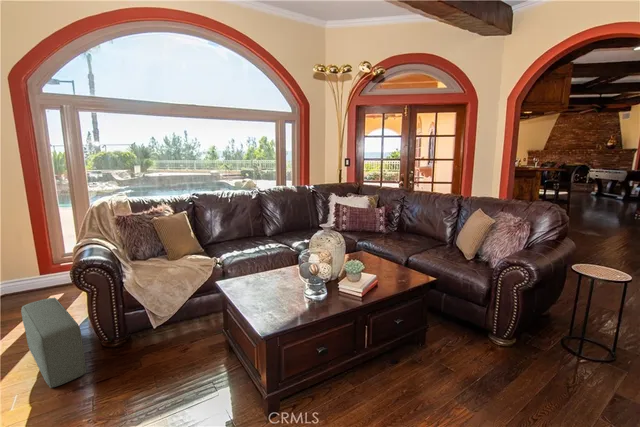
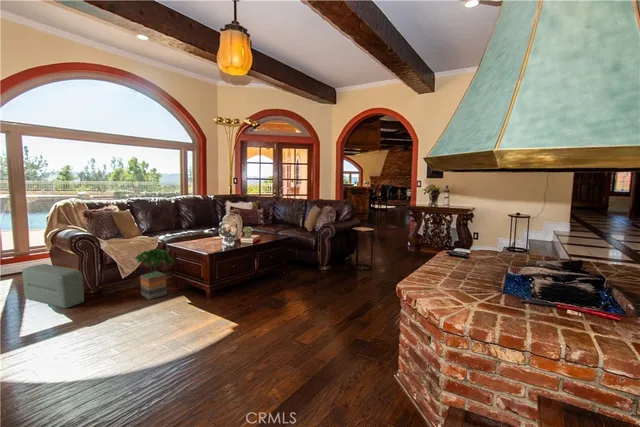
potted tree: none [154,291,219,386] -> present [136,249,173,299]

